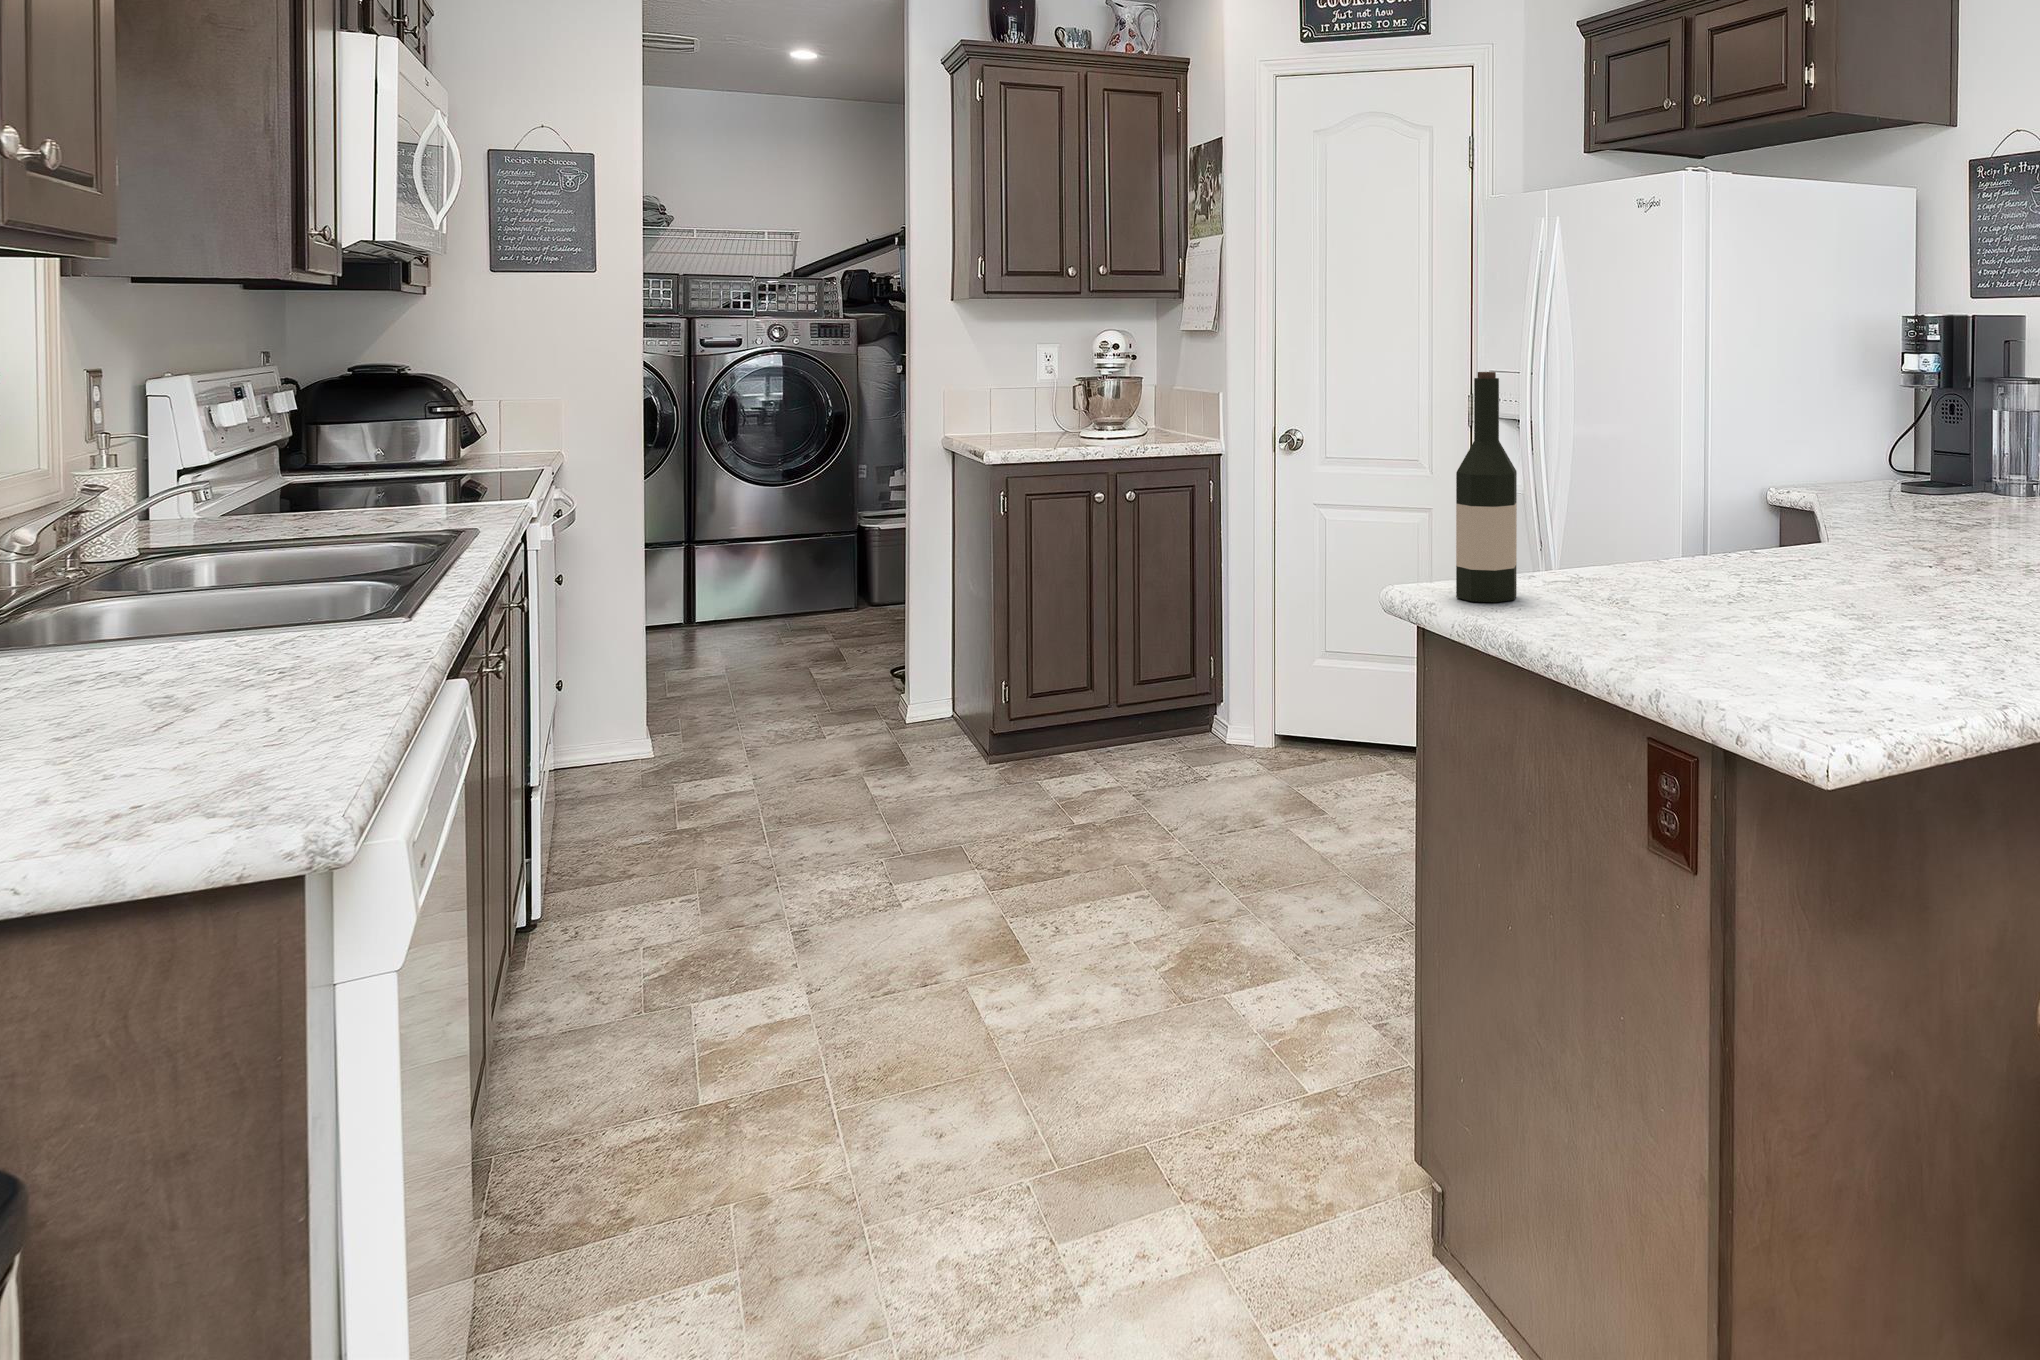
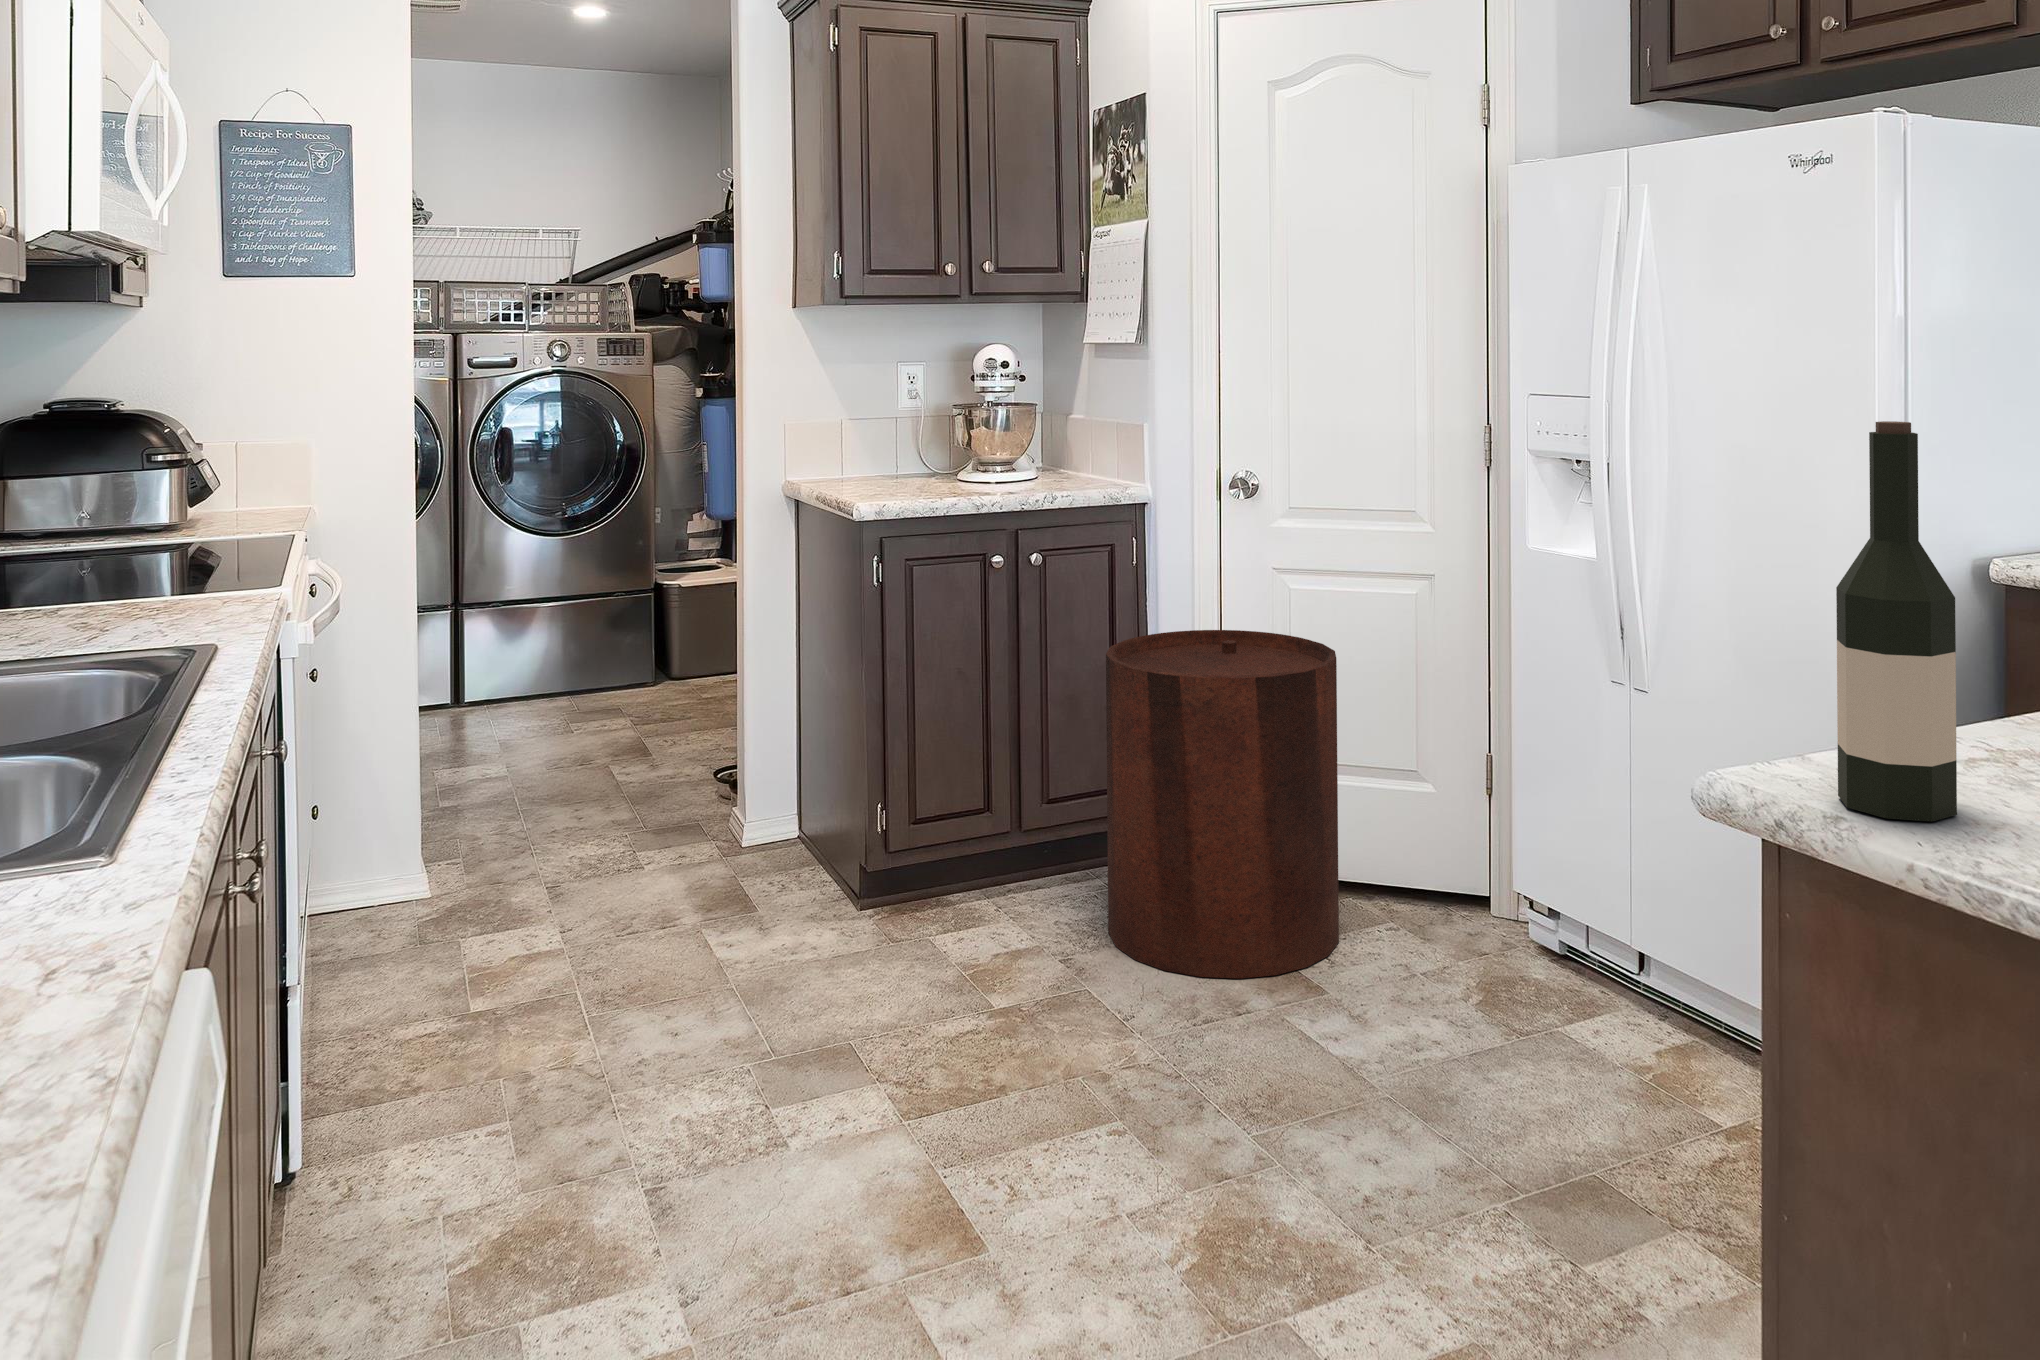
trash can: none [1176,549,1349,801] -> present [1106,630,1339,978]

